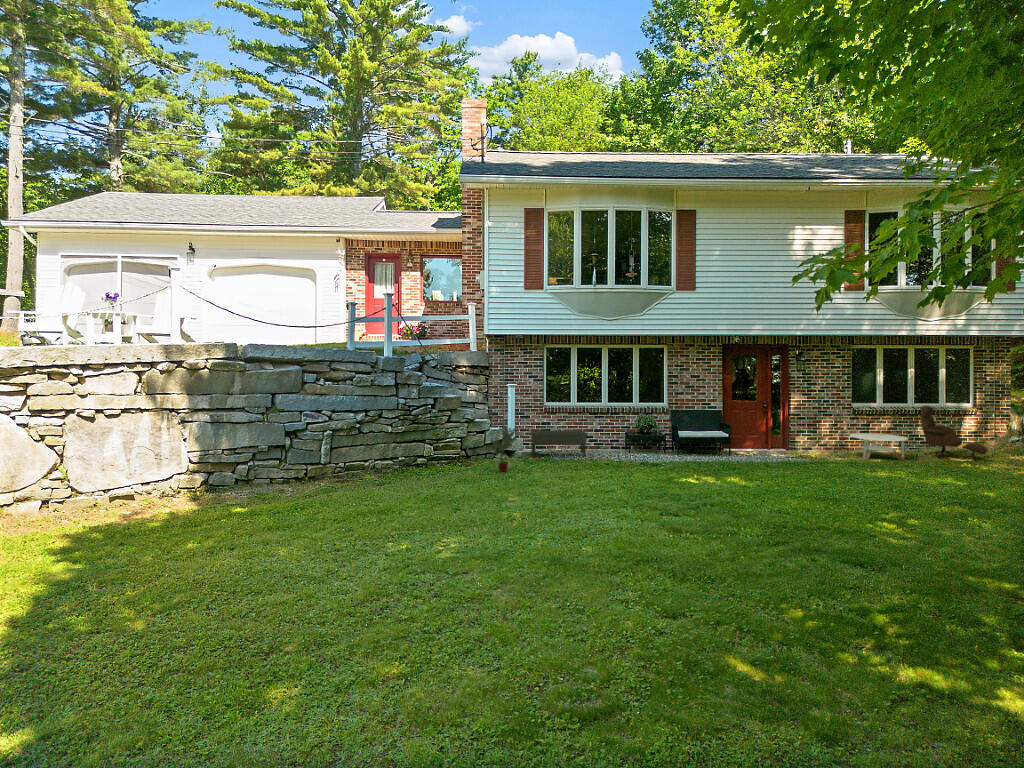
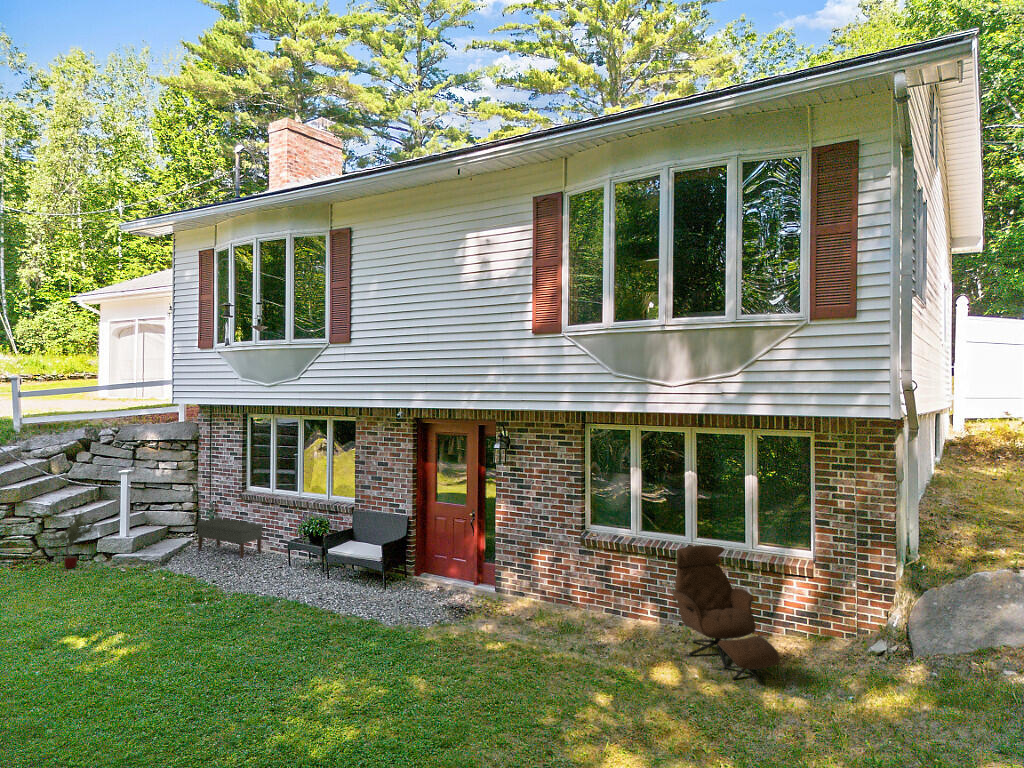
round table: present [850,433,908,460] -> none [536,579,630,646]

